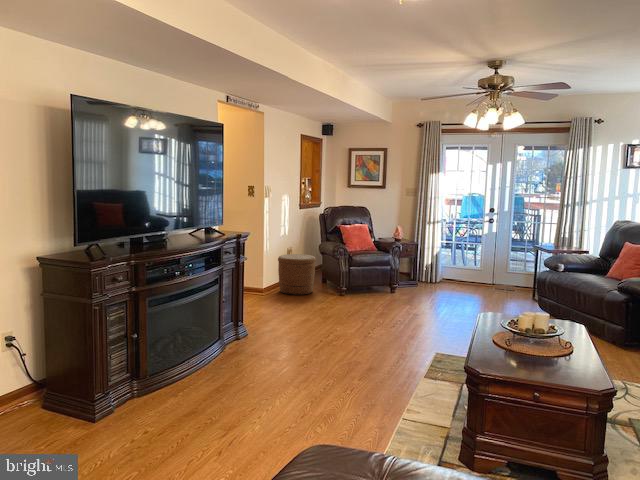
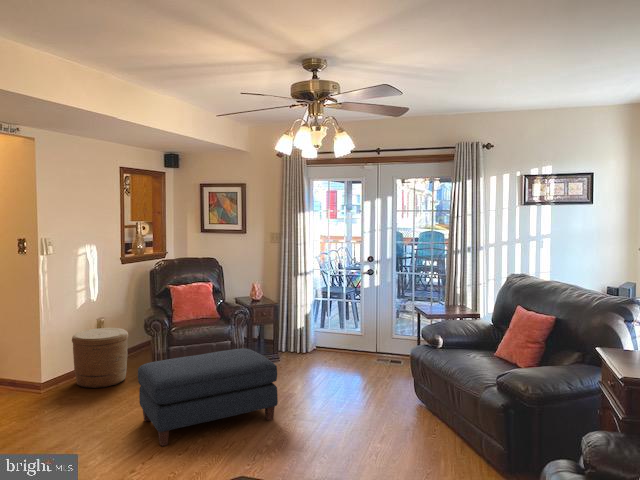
ottoman: none [346,269,445,325] -> present [138,348,278,446]

